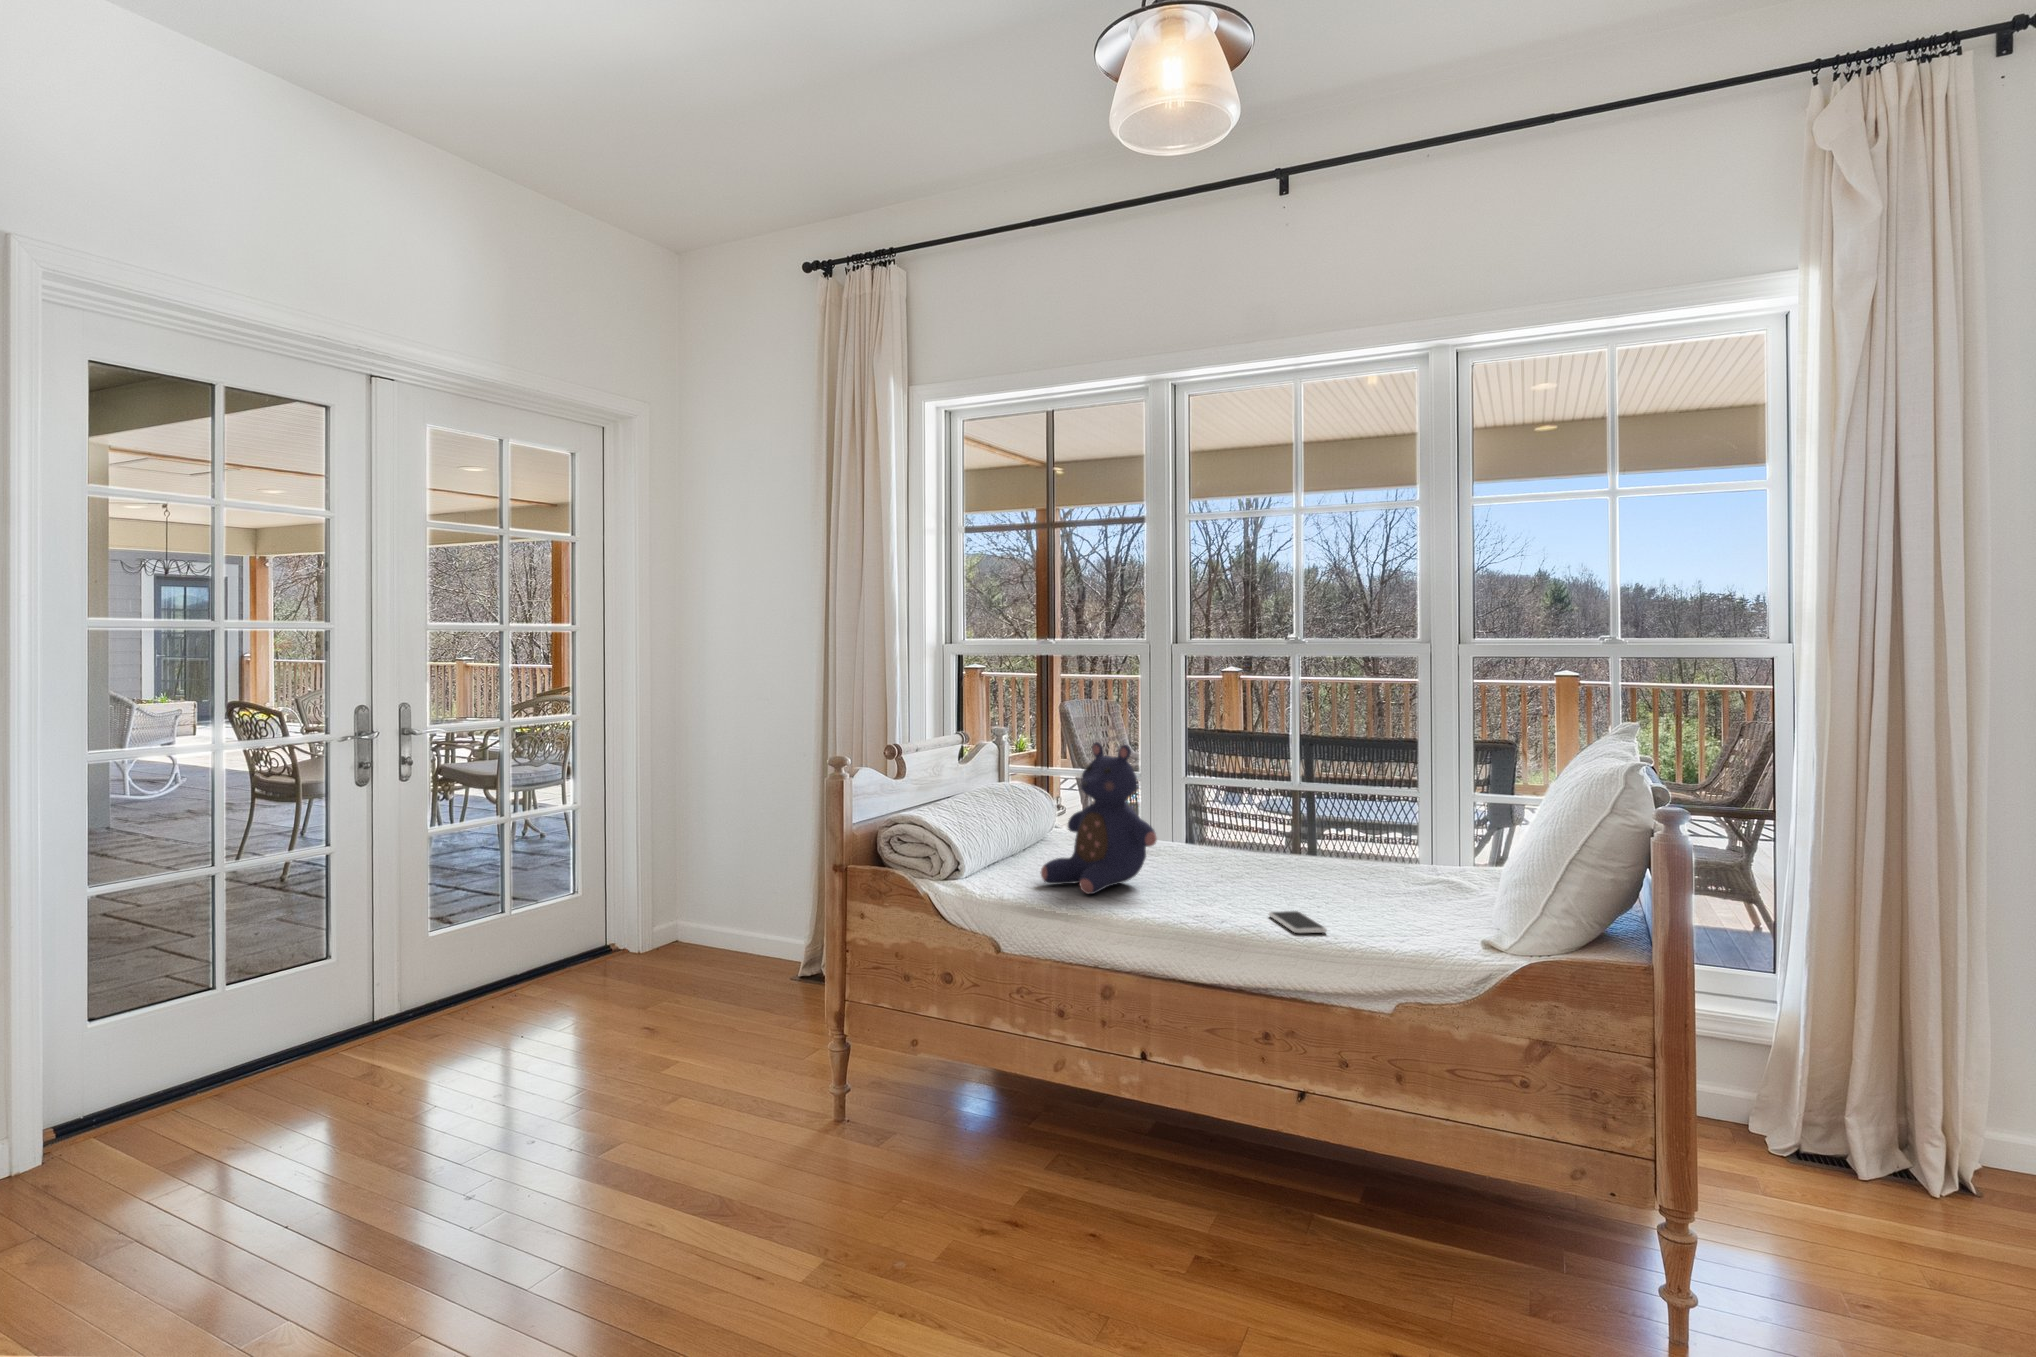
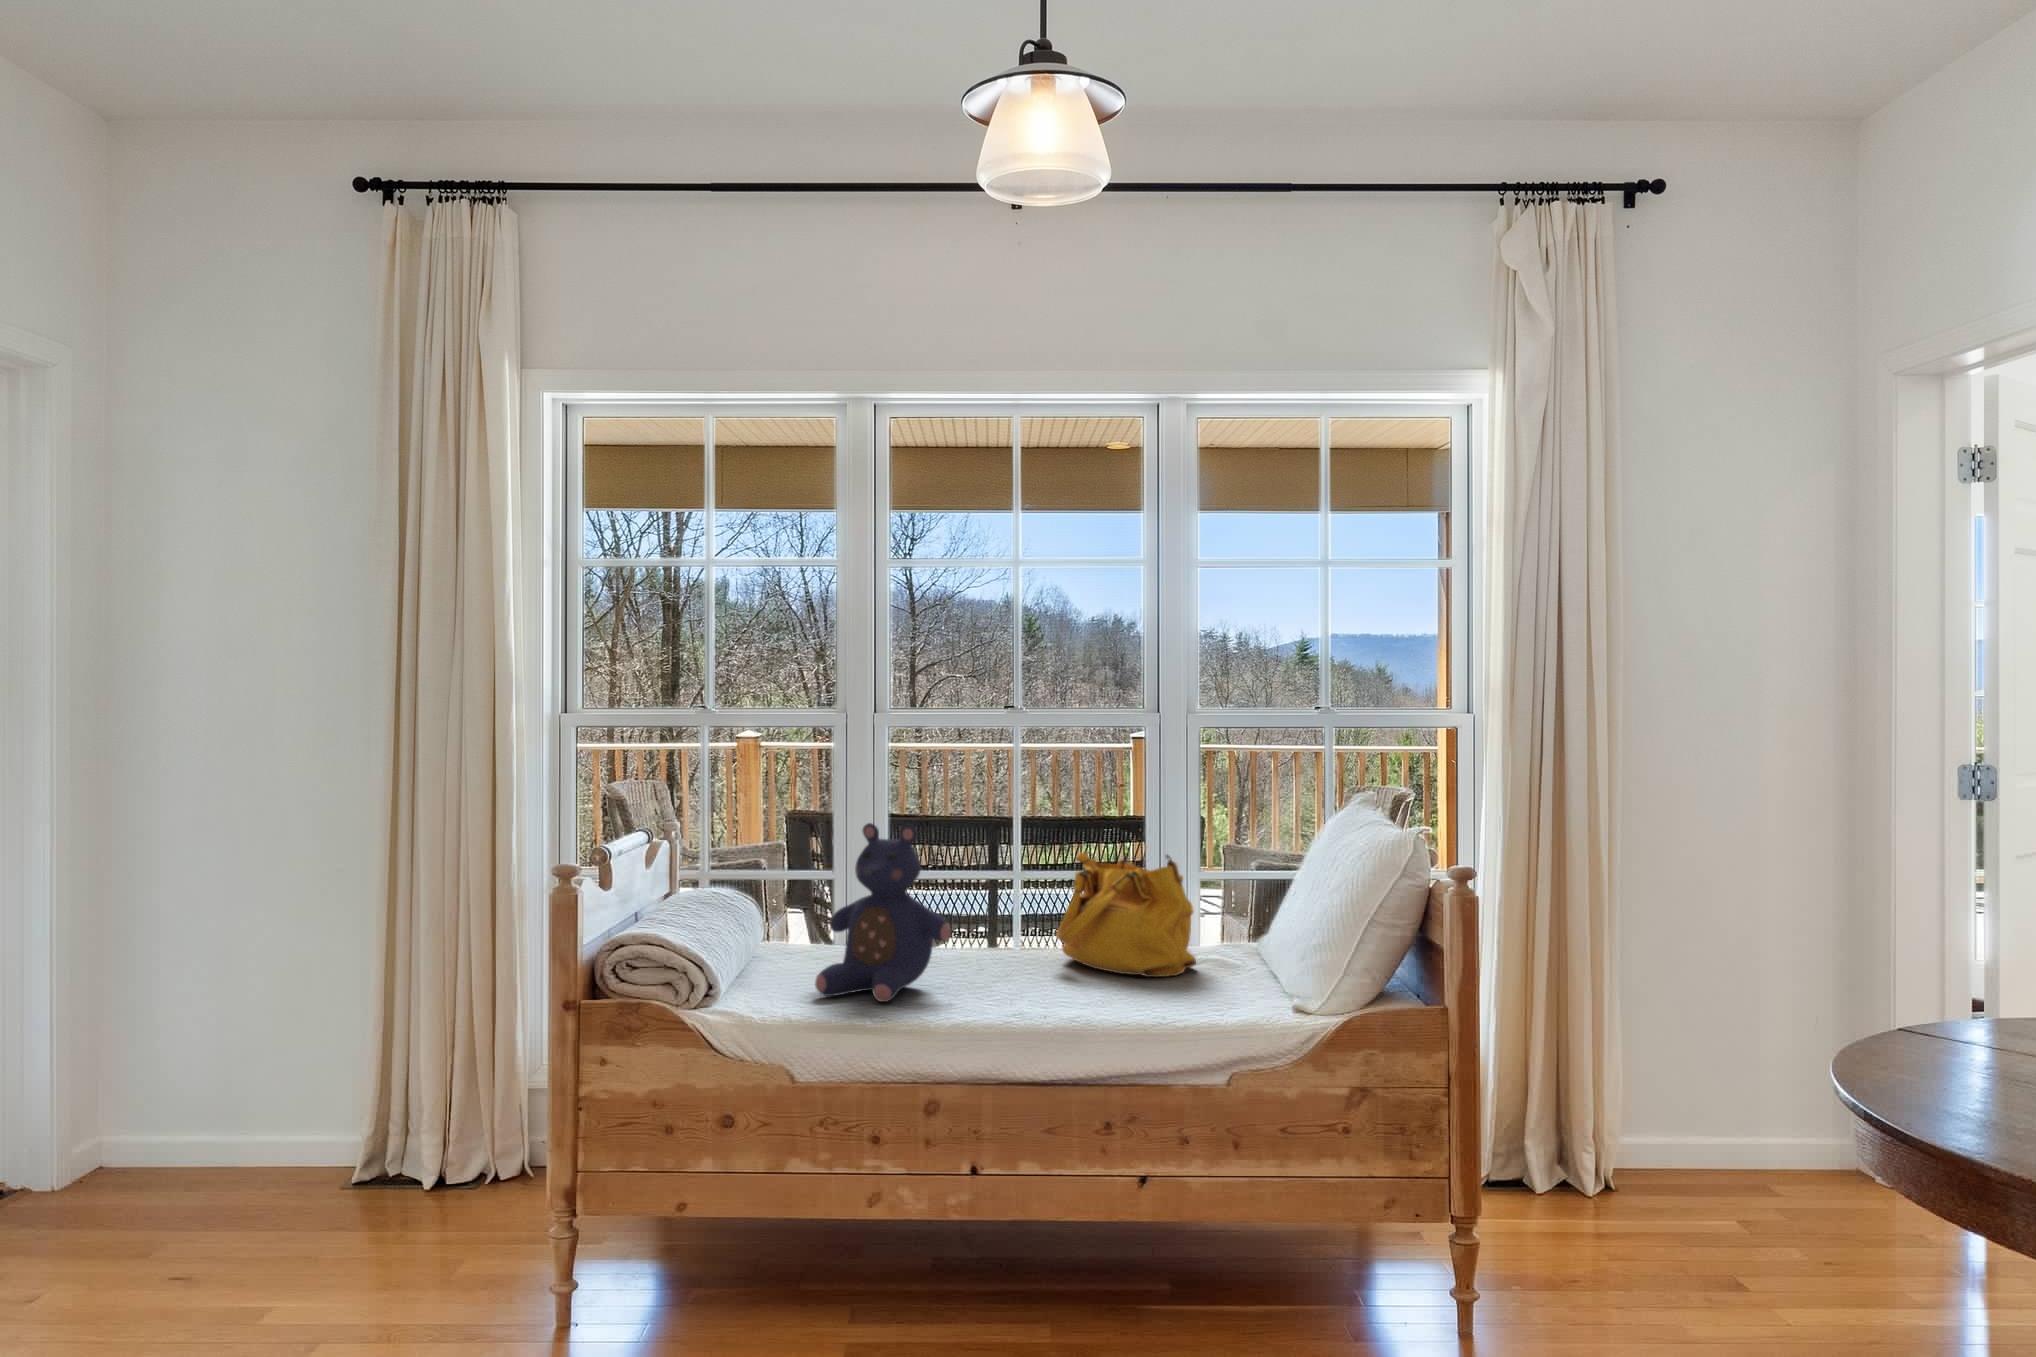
handbag: none [1272,778,1412,900] -> present [1056,851,1196,977]
smartphone: present [1269,911,1327,933] -> none [1087,995,1156,1016]

